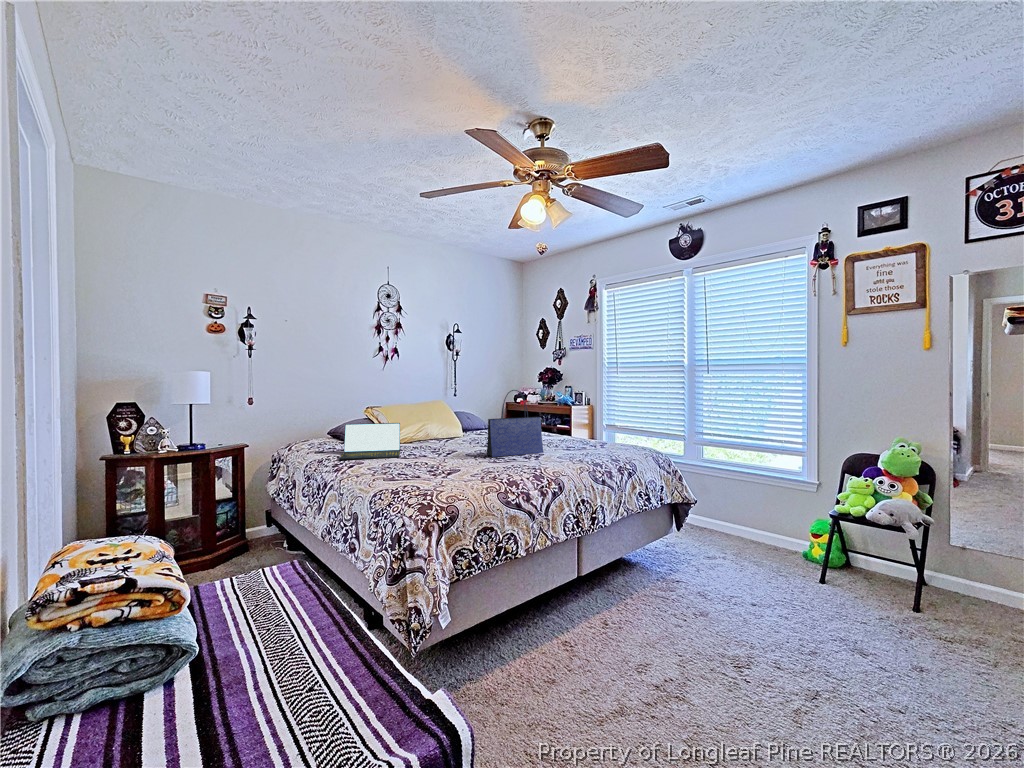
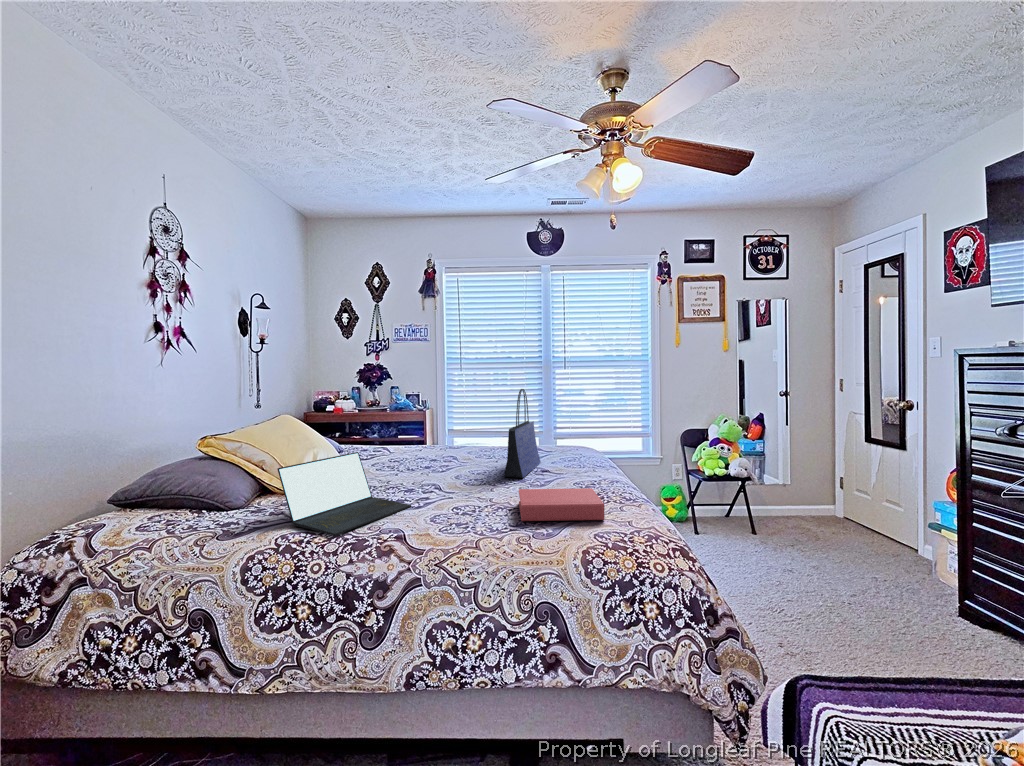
hardback book: none [406,456,470,481] -> present [519,488,605,521]

